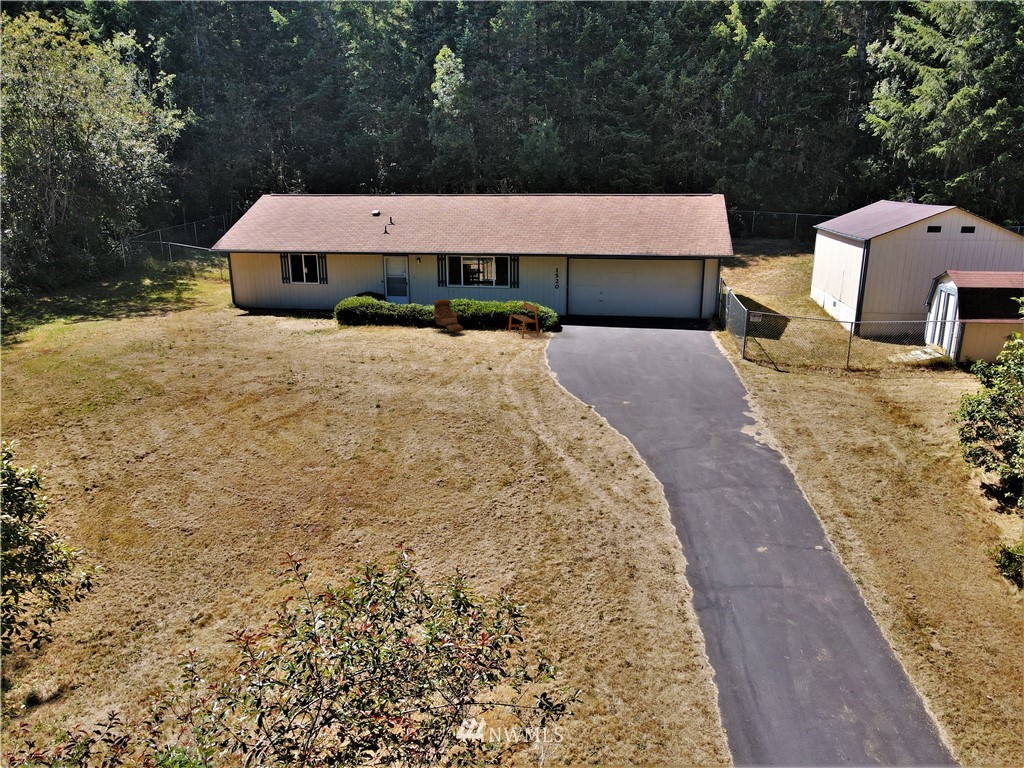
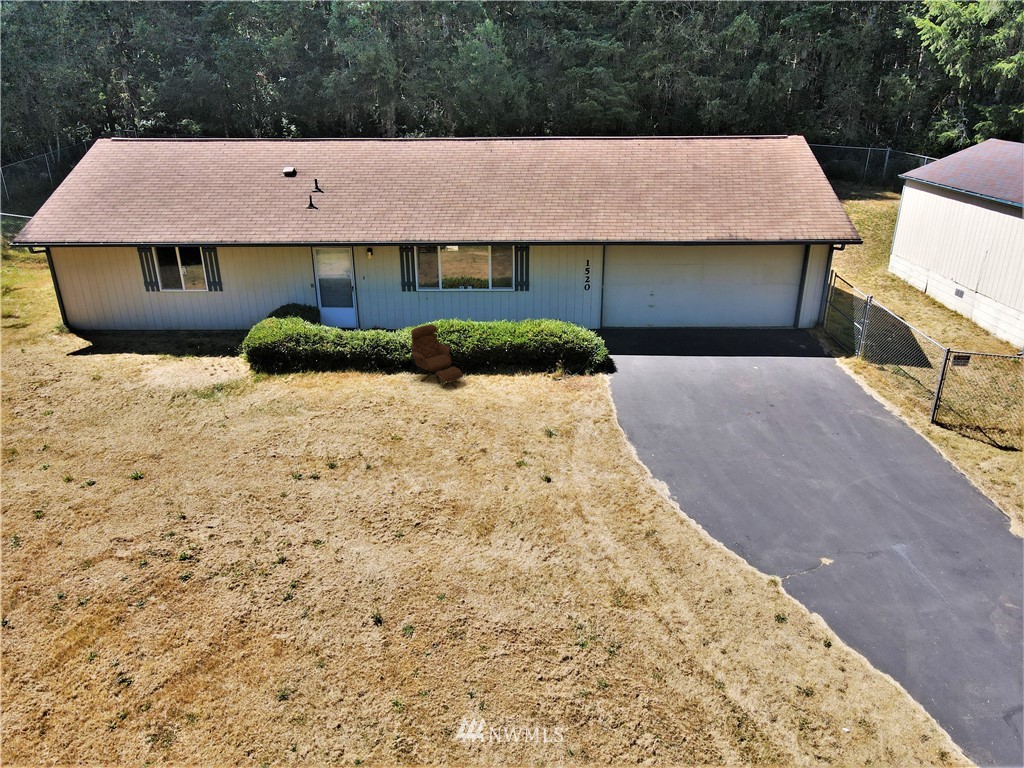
bench: present [509,302,539,339] -> none [532,324,586,390]

